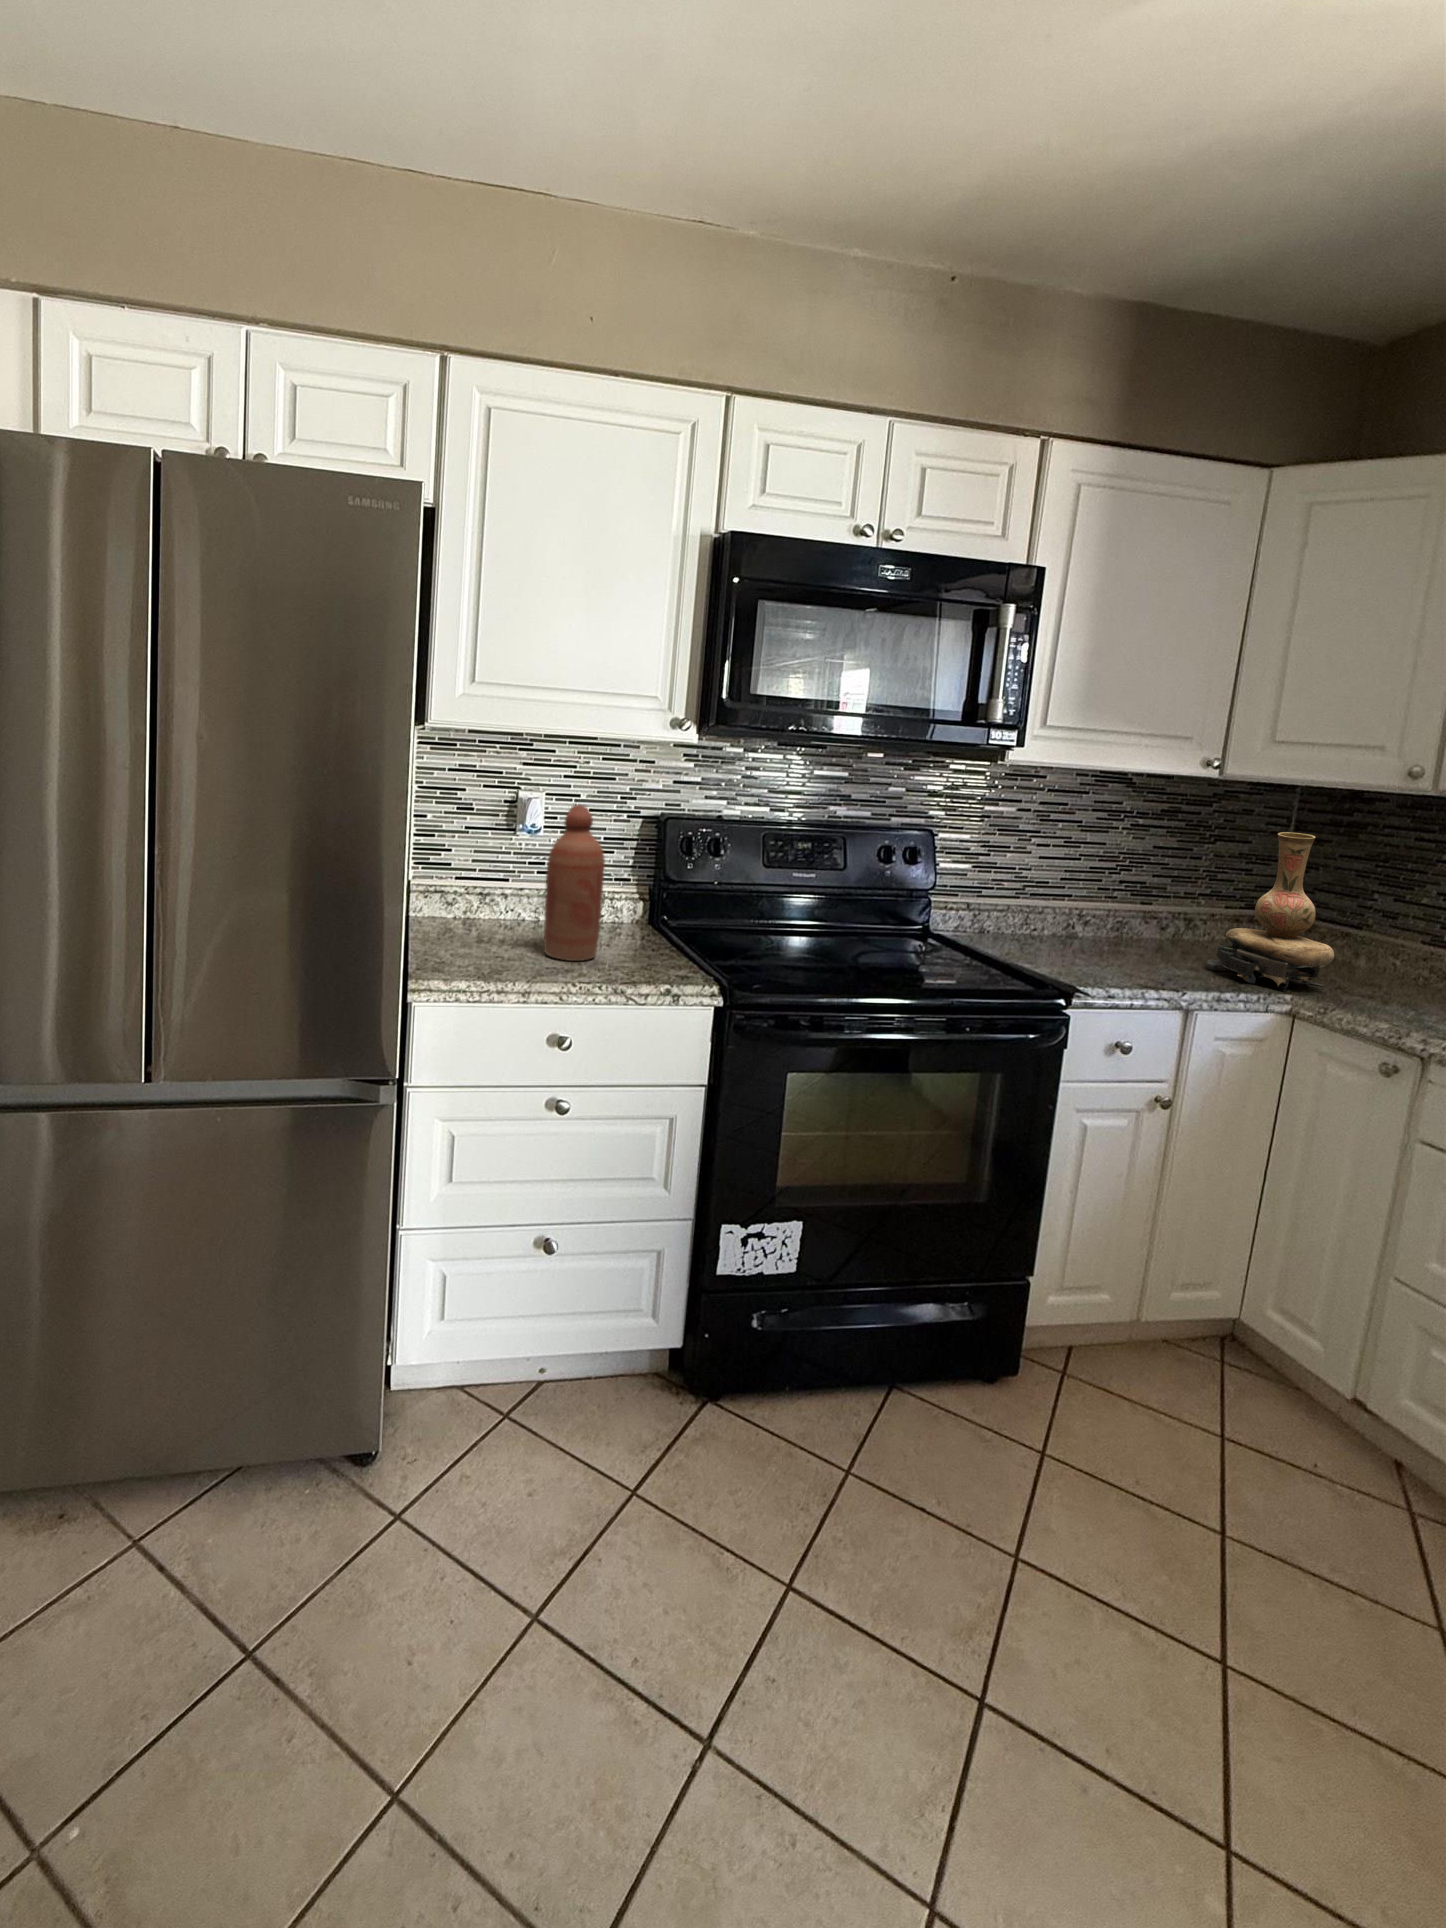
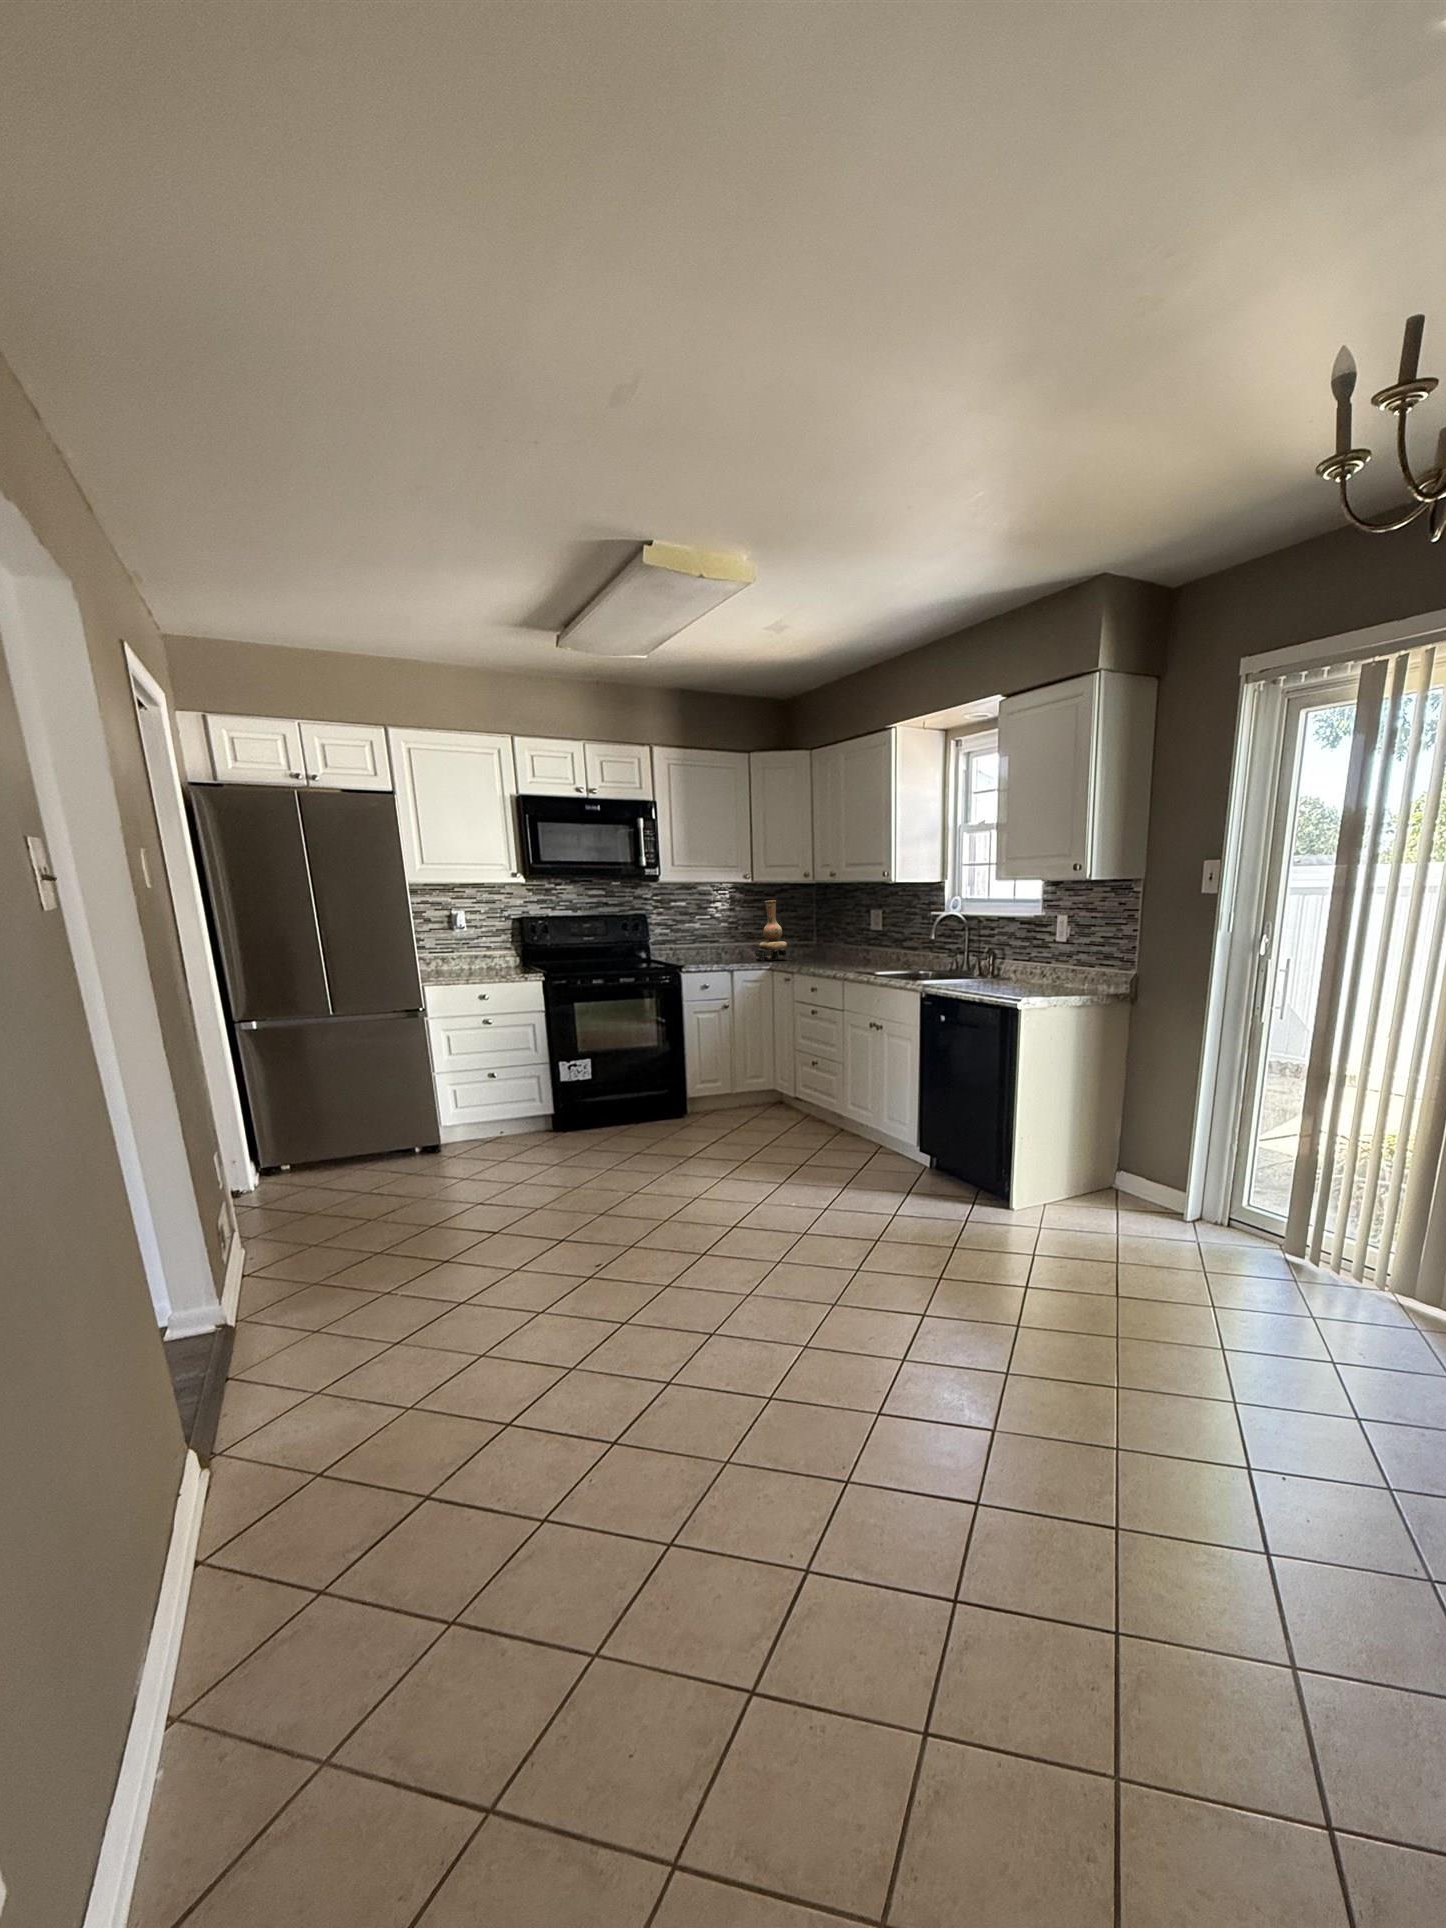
bottle: present [544,805,605,961] -> none [468,910,495,972]

